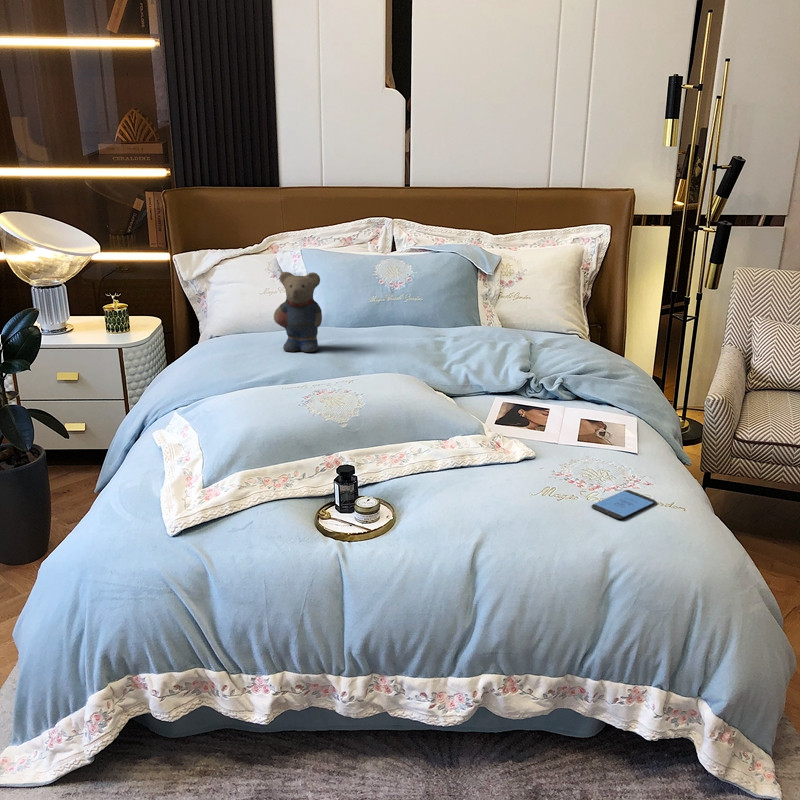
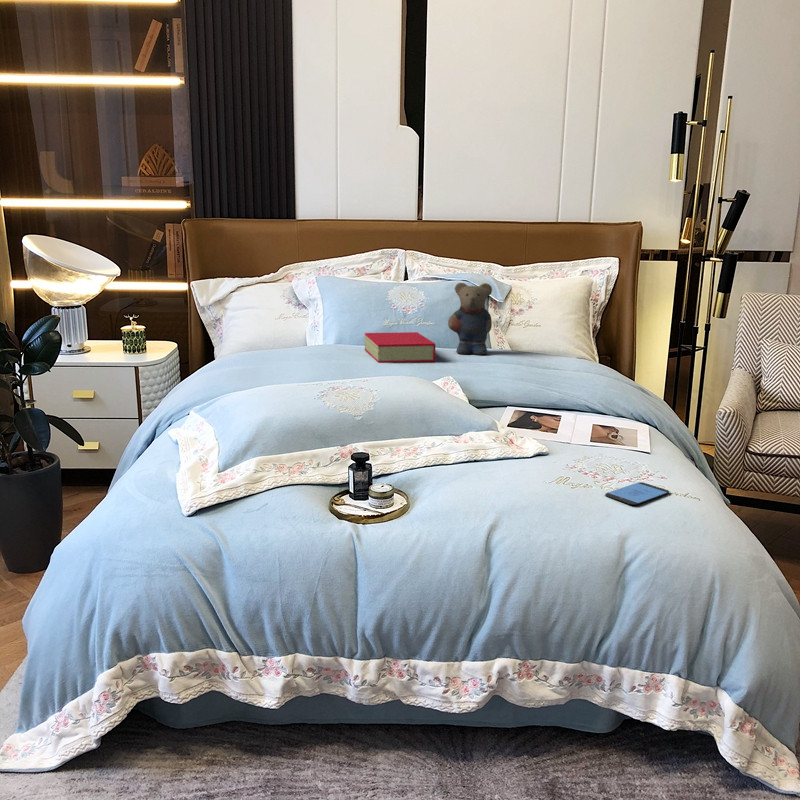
teddy bear: present [274,272,322,352] -> present [448,283,492,355]
book: none [351,316,423,353] -> present [364,332,436,363]

